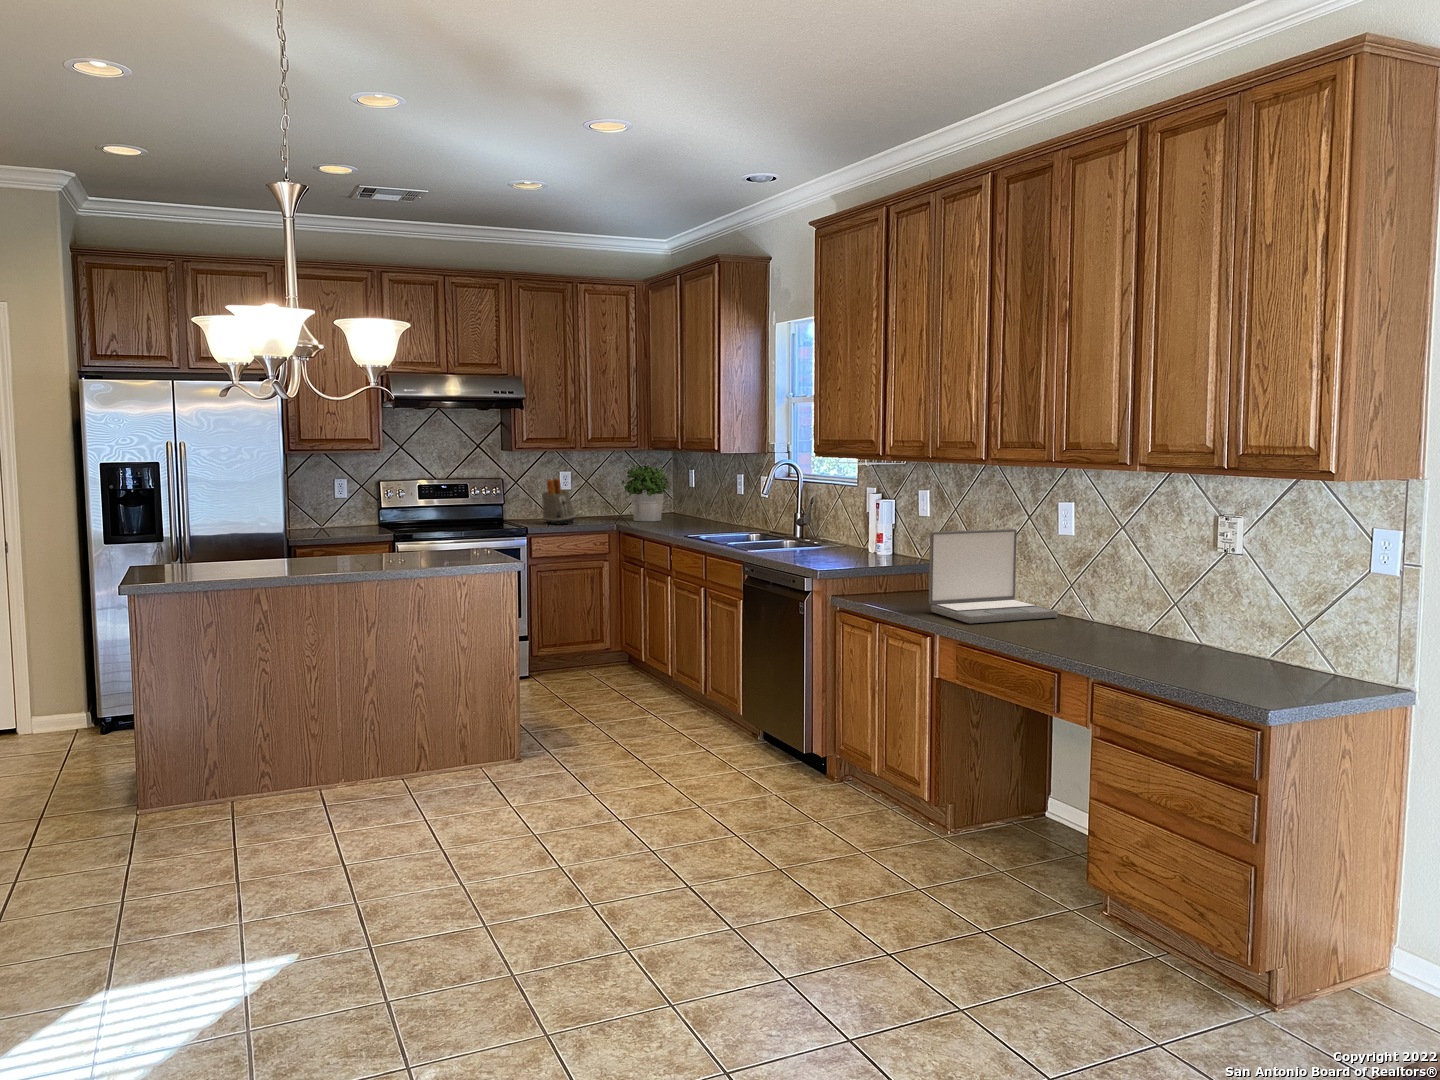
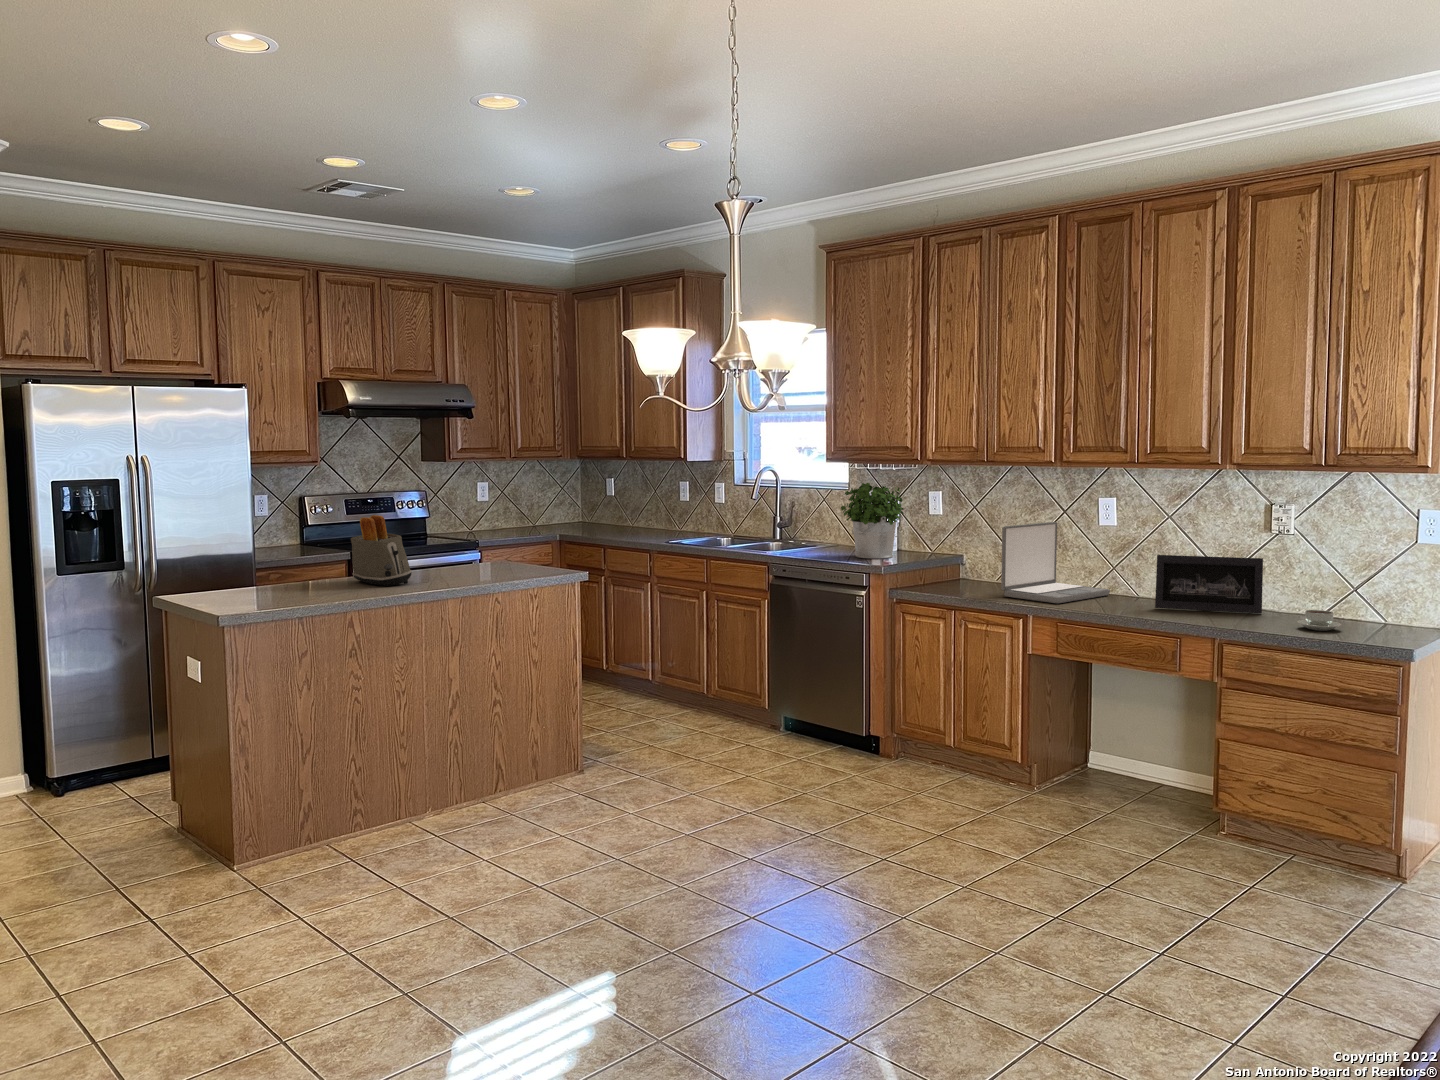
potted plant: present [622,465,668,521] -> present [841,483,904,559]
toaster: present [542,478,576,524] -> present [351,515,412,586]
picture frame: none [1068,573,1197,652] -> present [1155,555,1263,613]
coffee cup: none [1185,651,1239,679] -> present [1297,610,1341,631]

